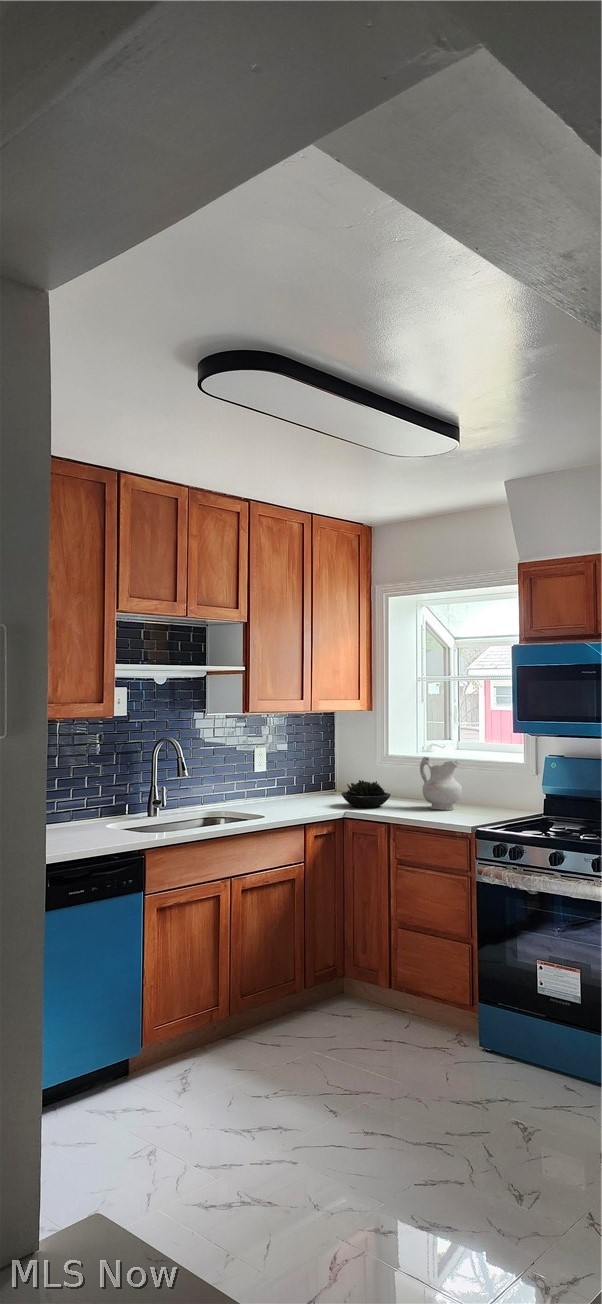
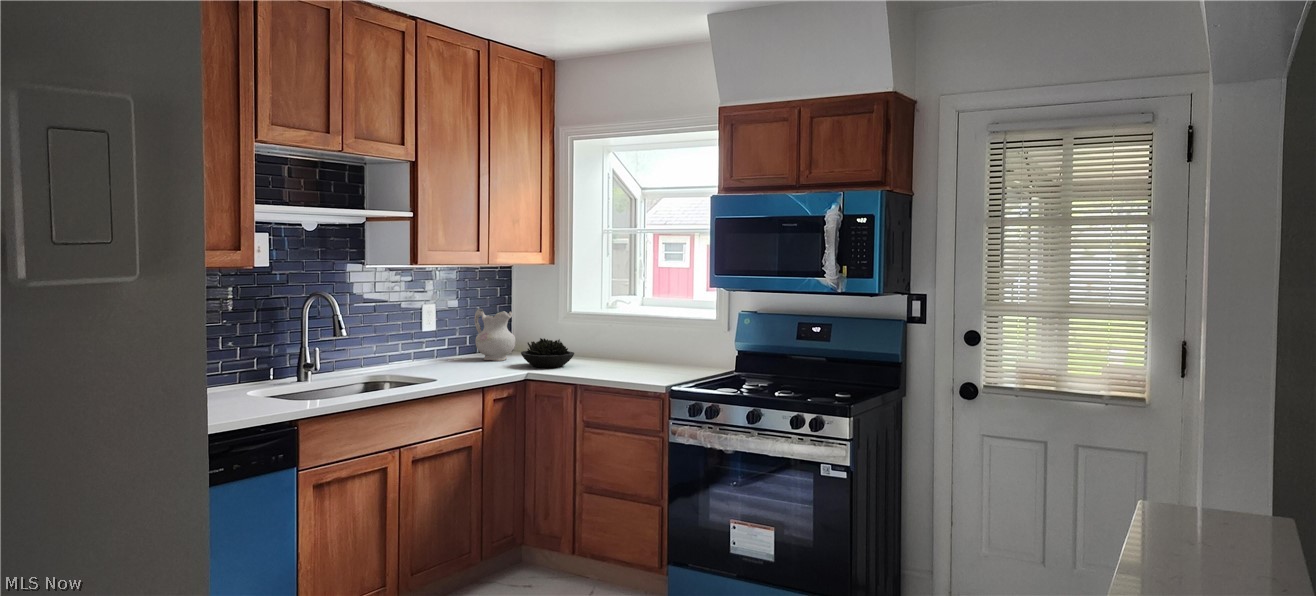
ceramic pitcher: present [420,757,462,810] -> present [475,309,515,361]

